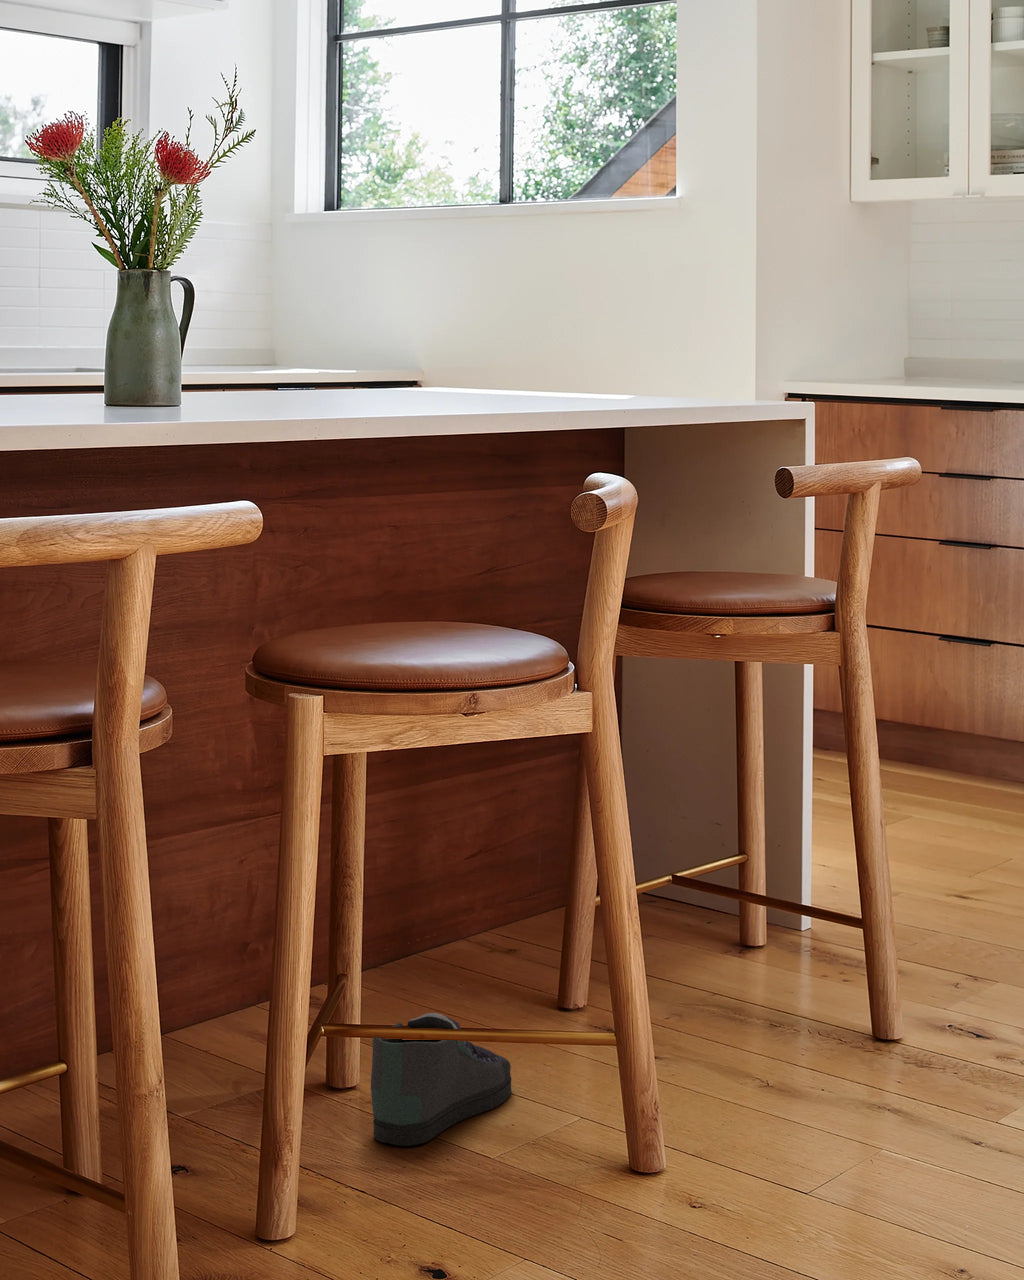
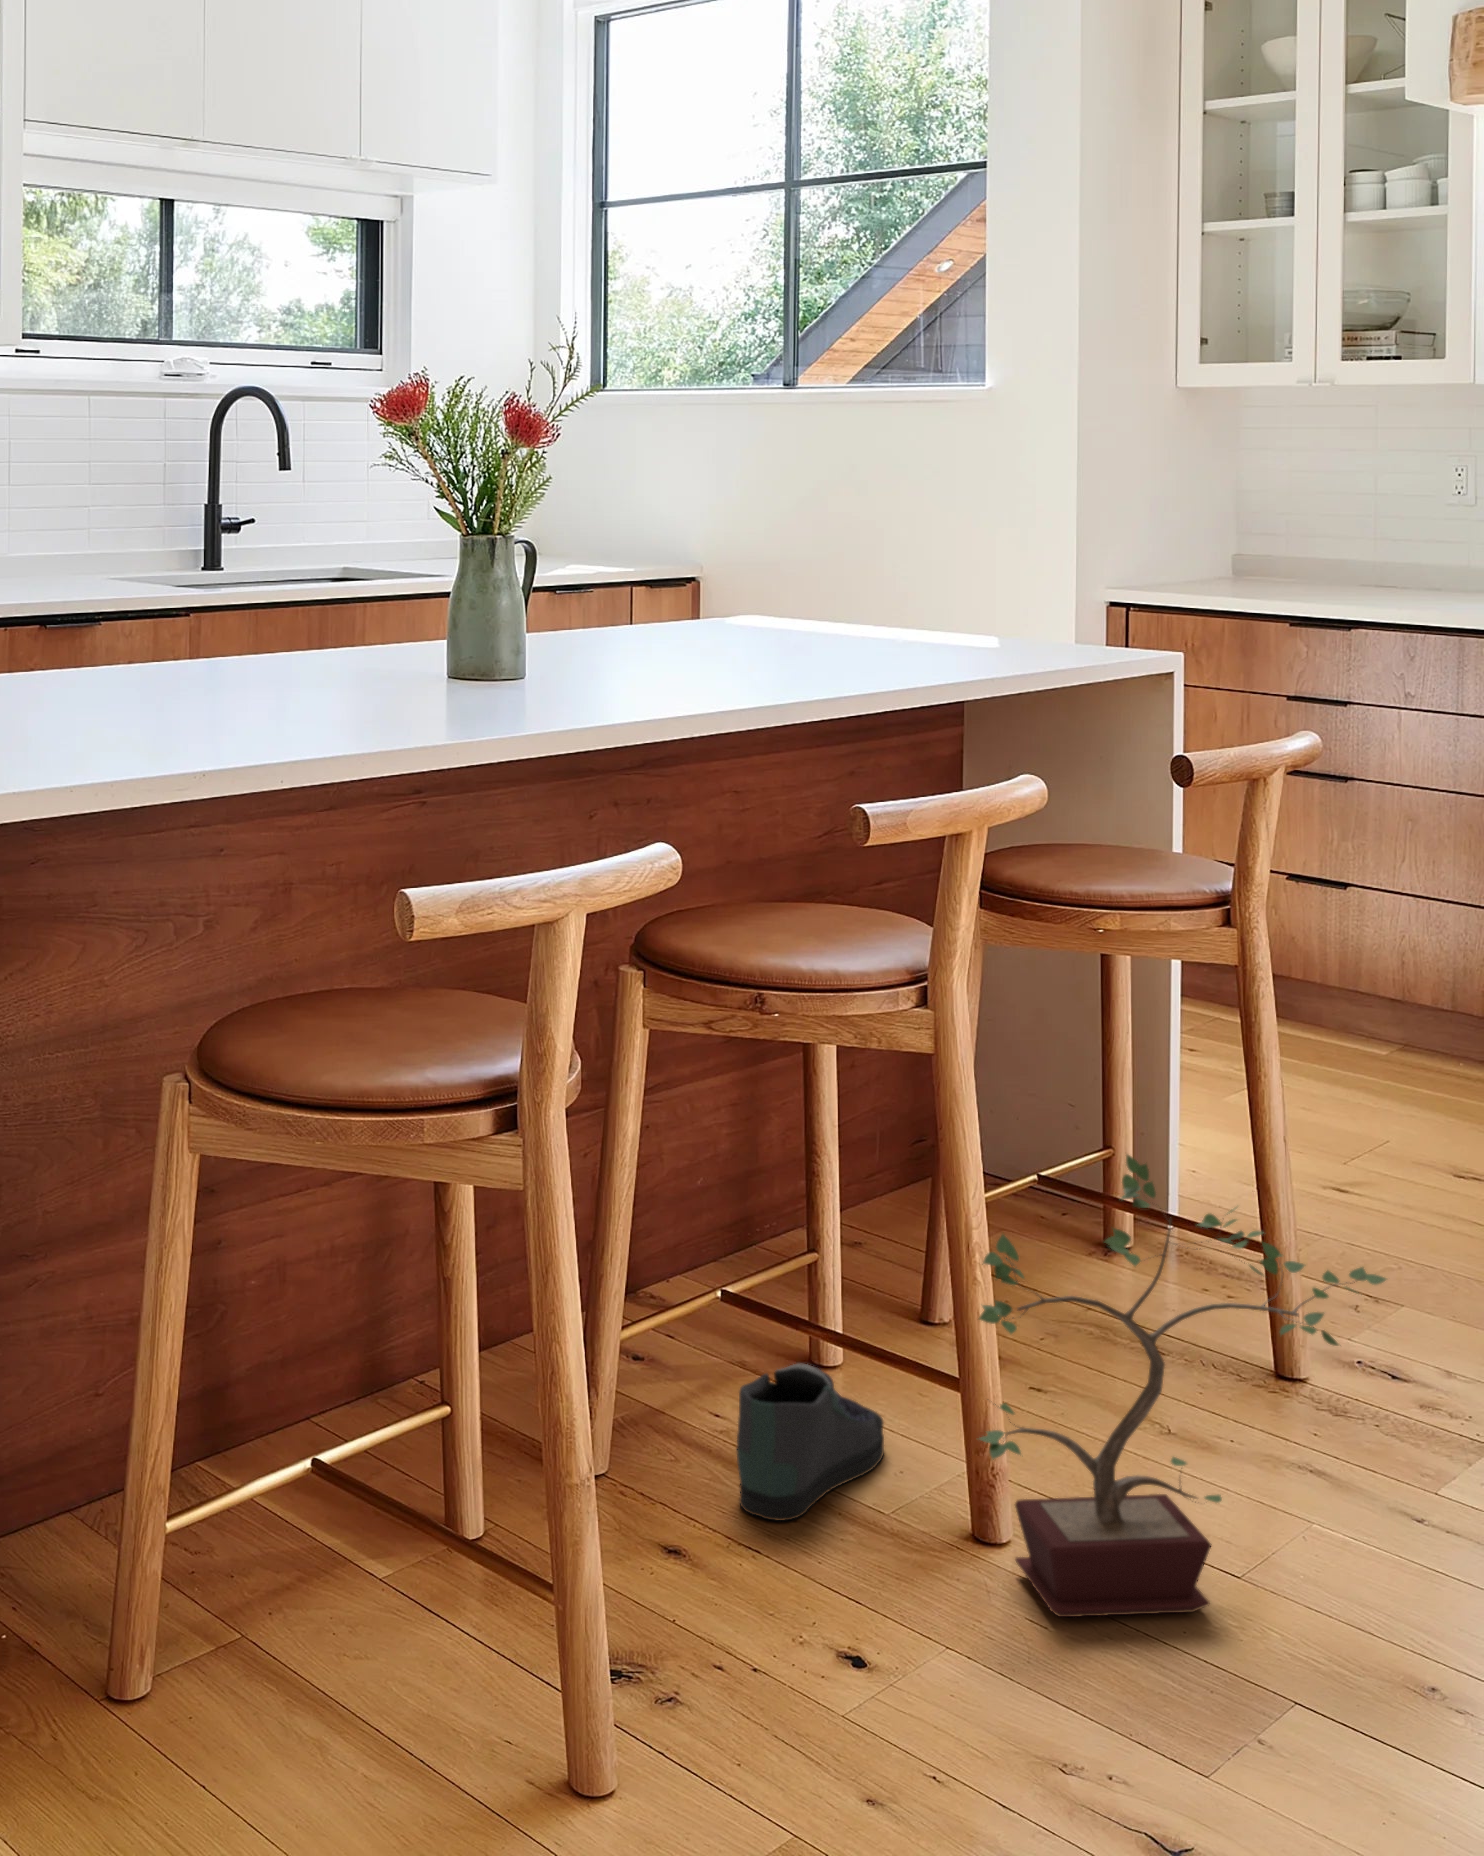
potted plant: none [565,798,928,1202] -> present [979,1155,1386,1617]

